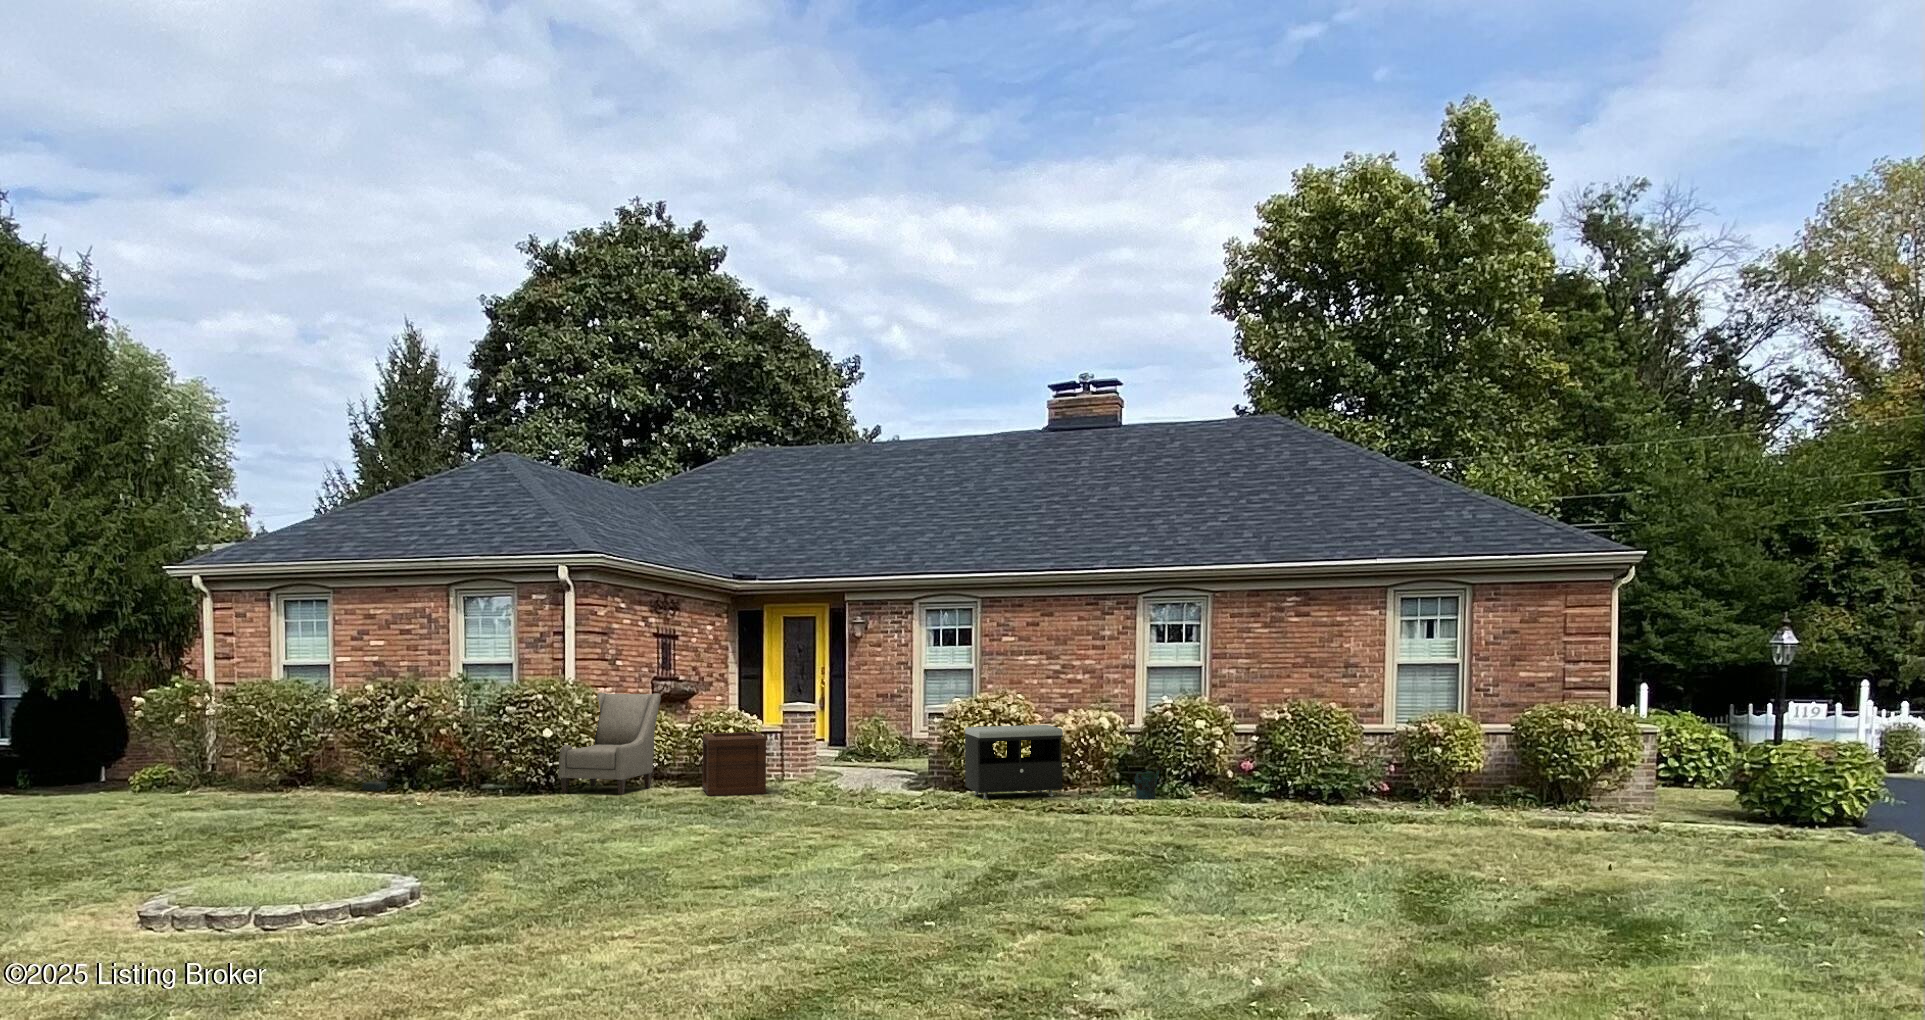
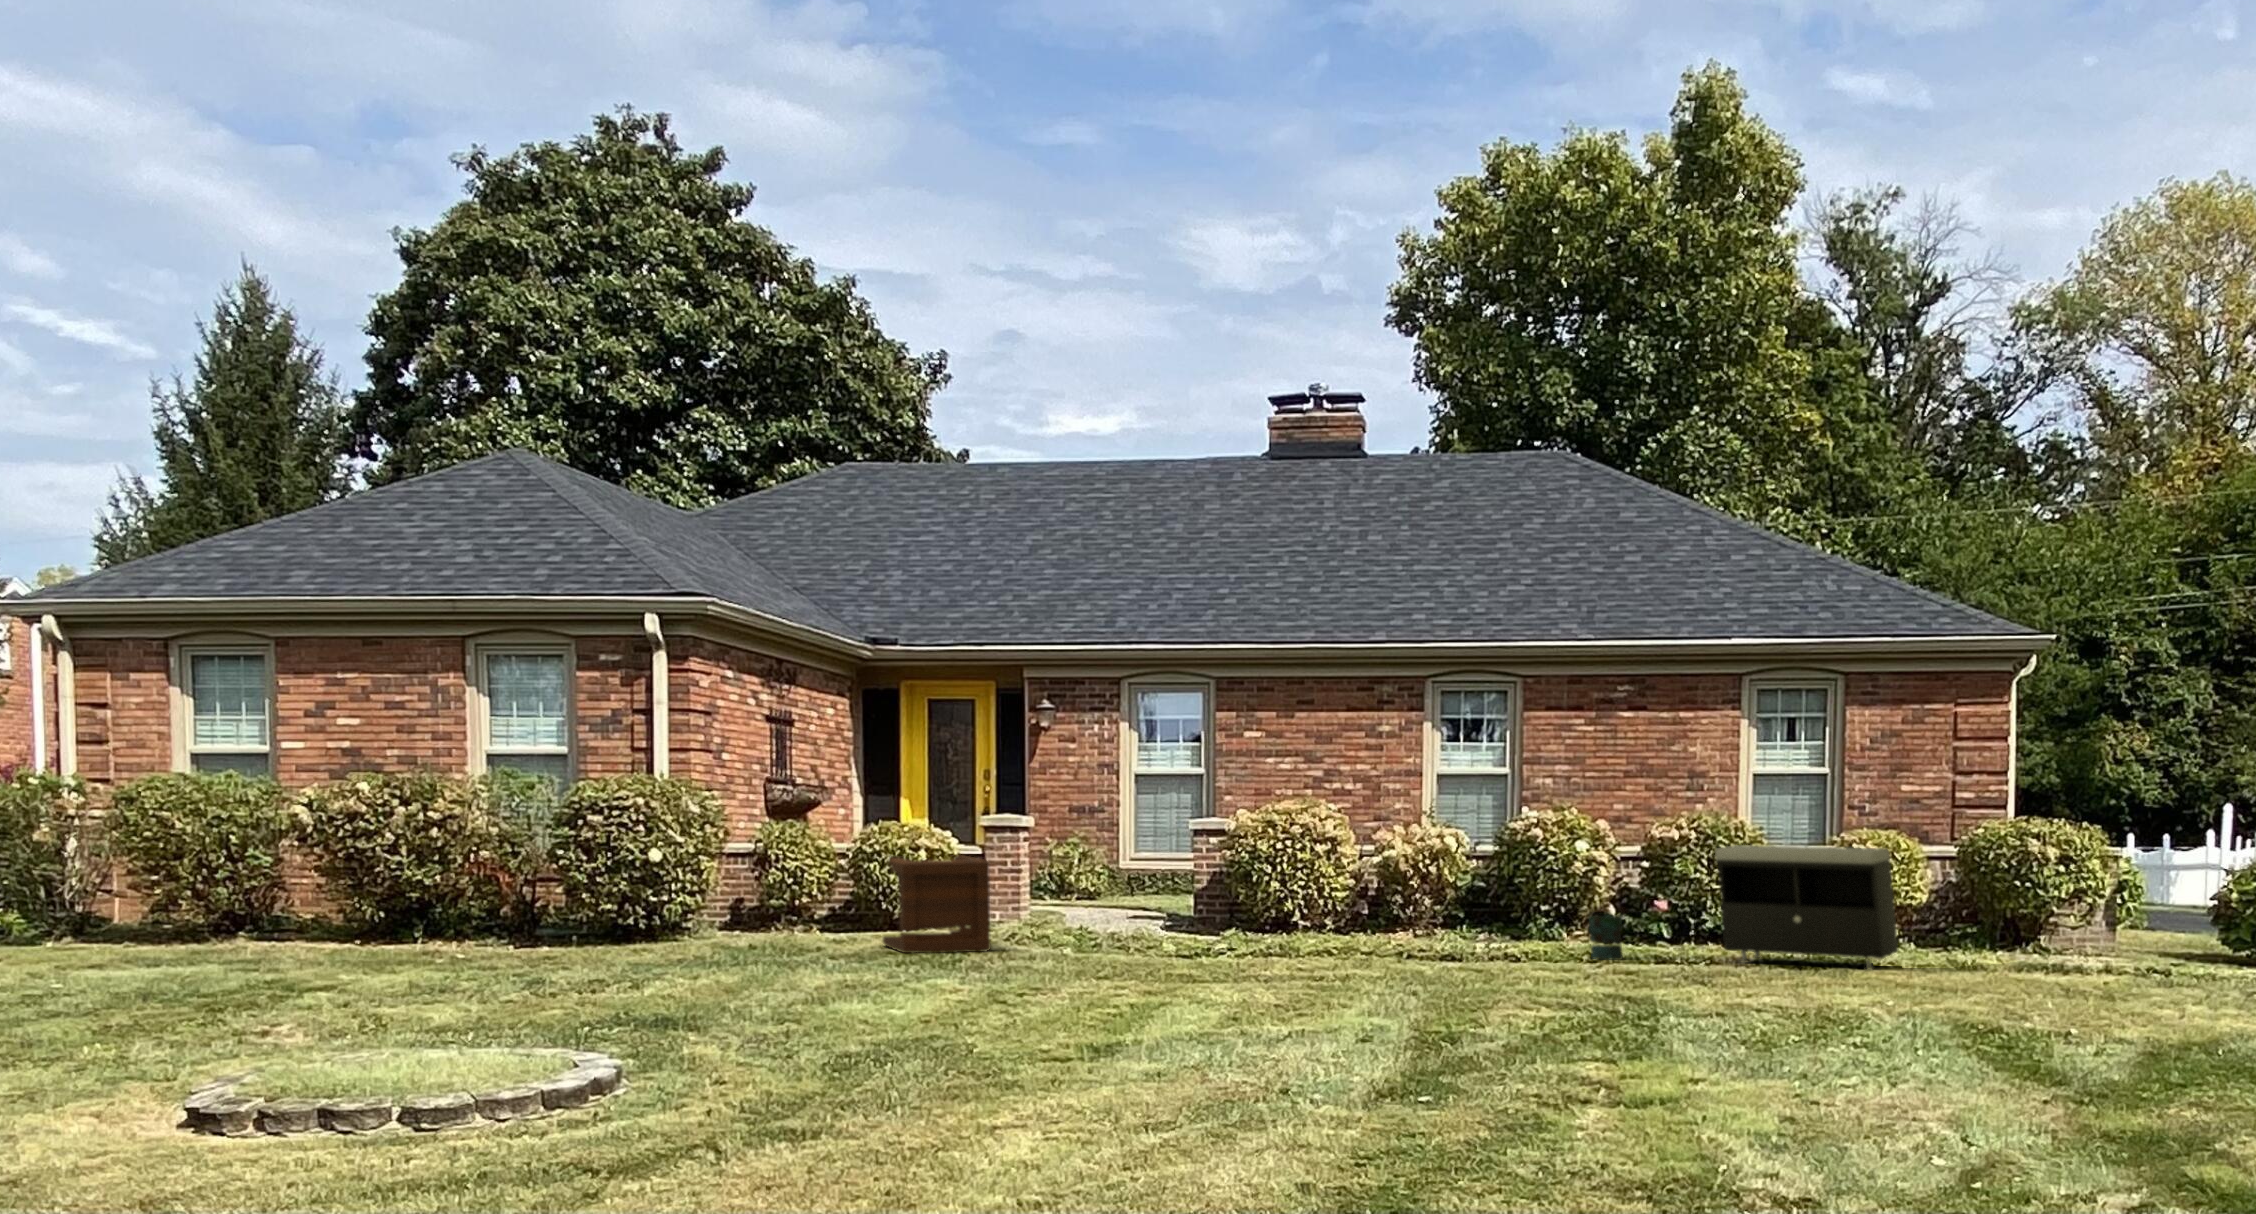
chair: present [559,693,661,795] -> none [666,795,810,952]
storage bench: present [965,725,1063,799] -> present [1715,845,1899,969]
decorative plant: present [359,768,387,791] -> none [350,901,401,945]

